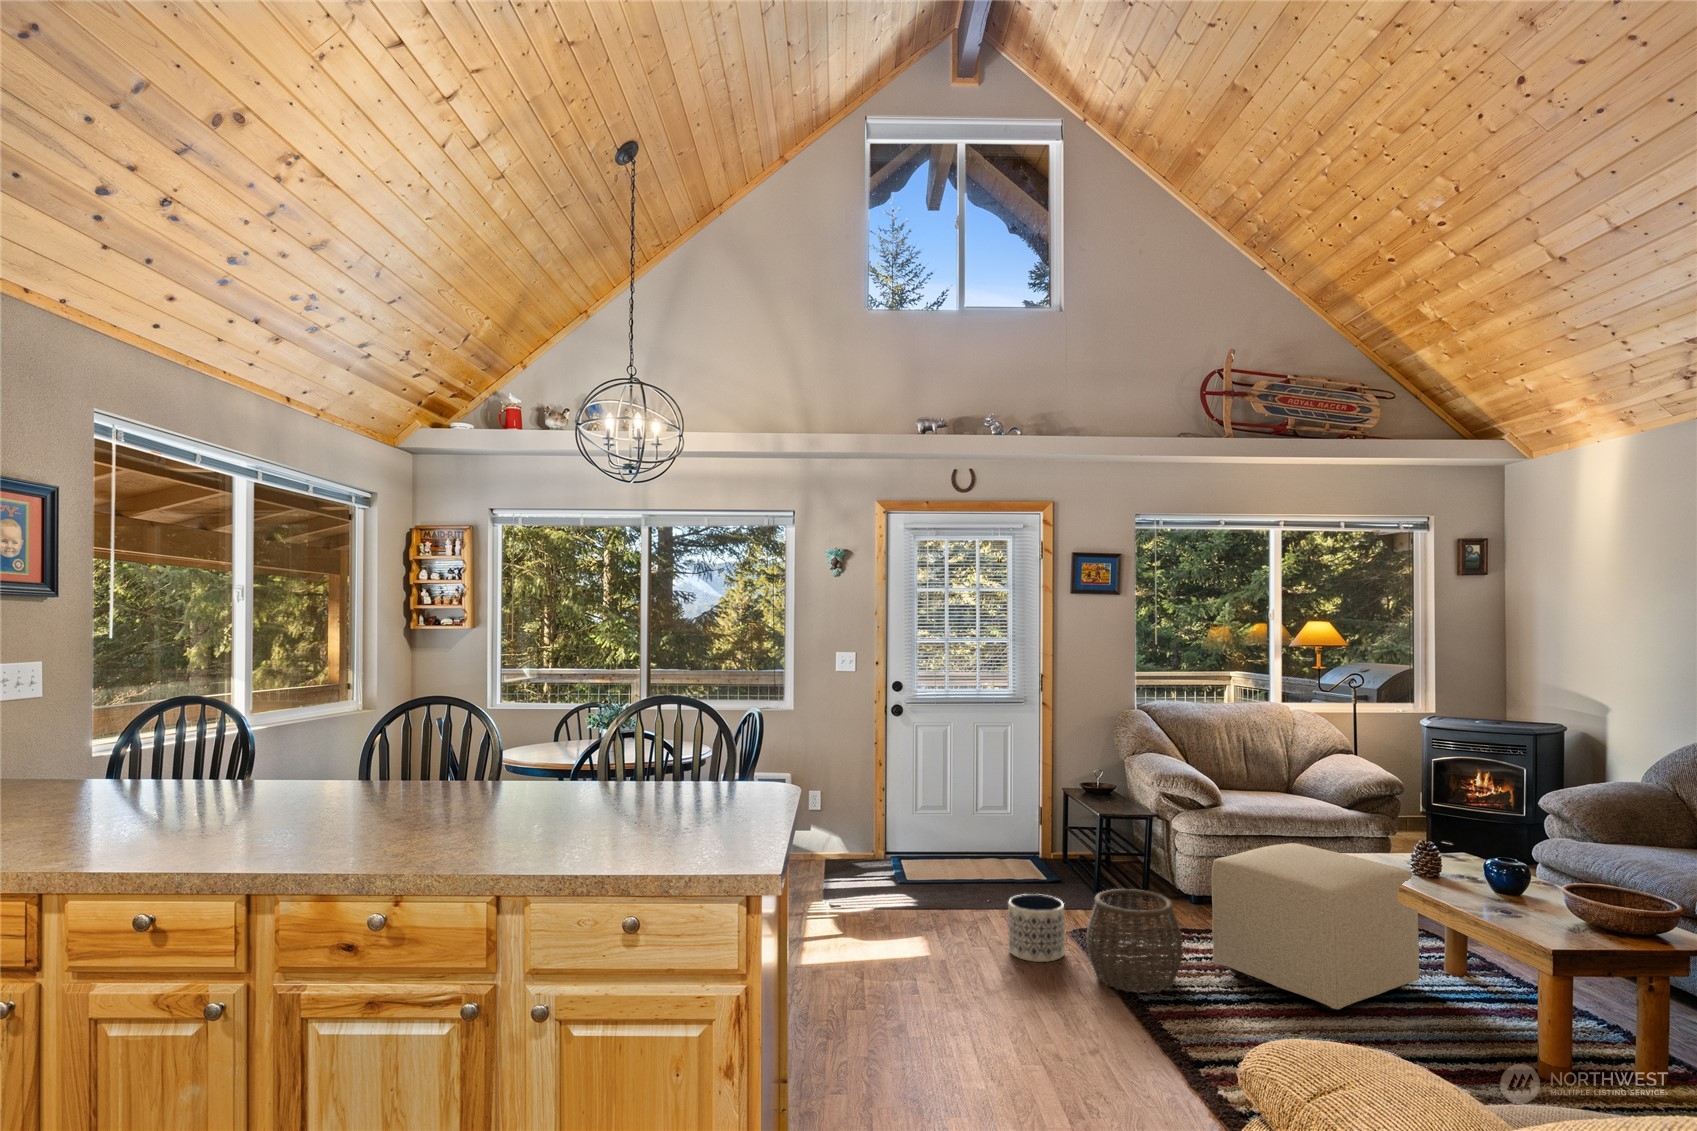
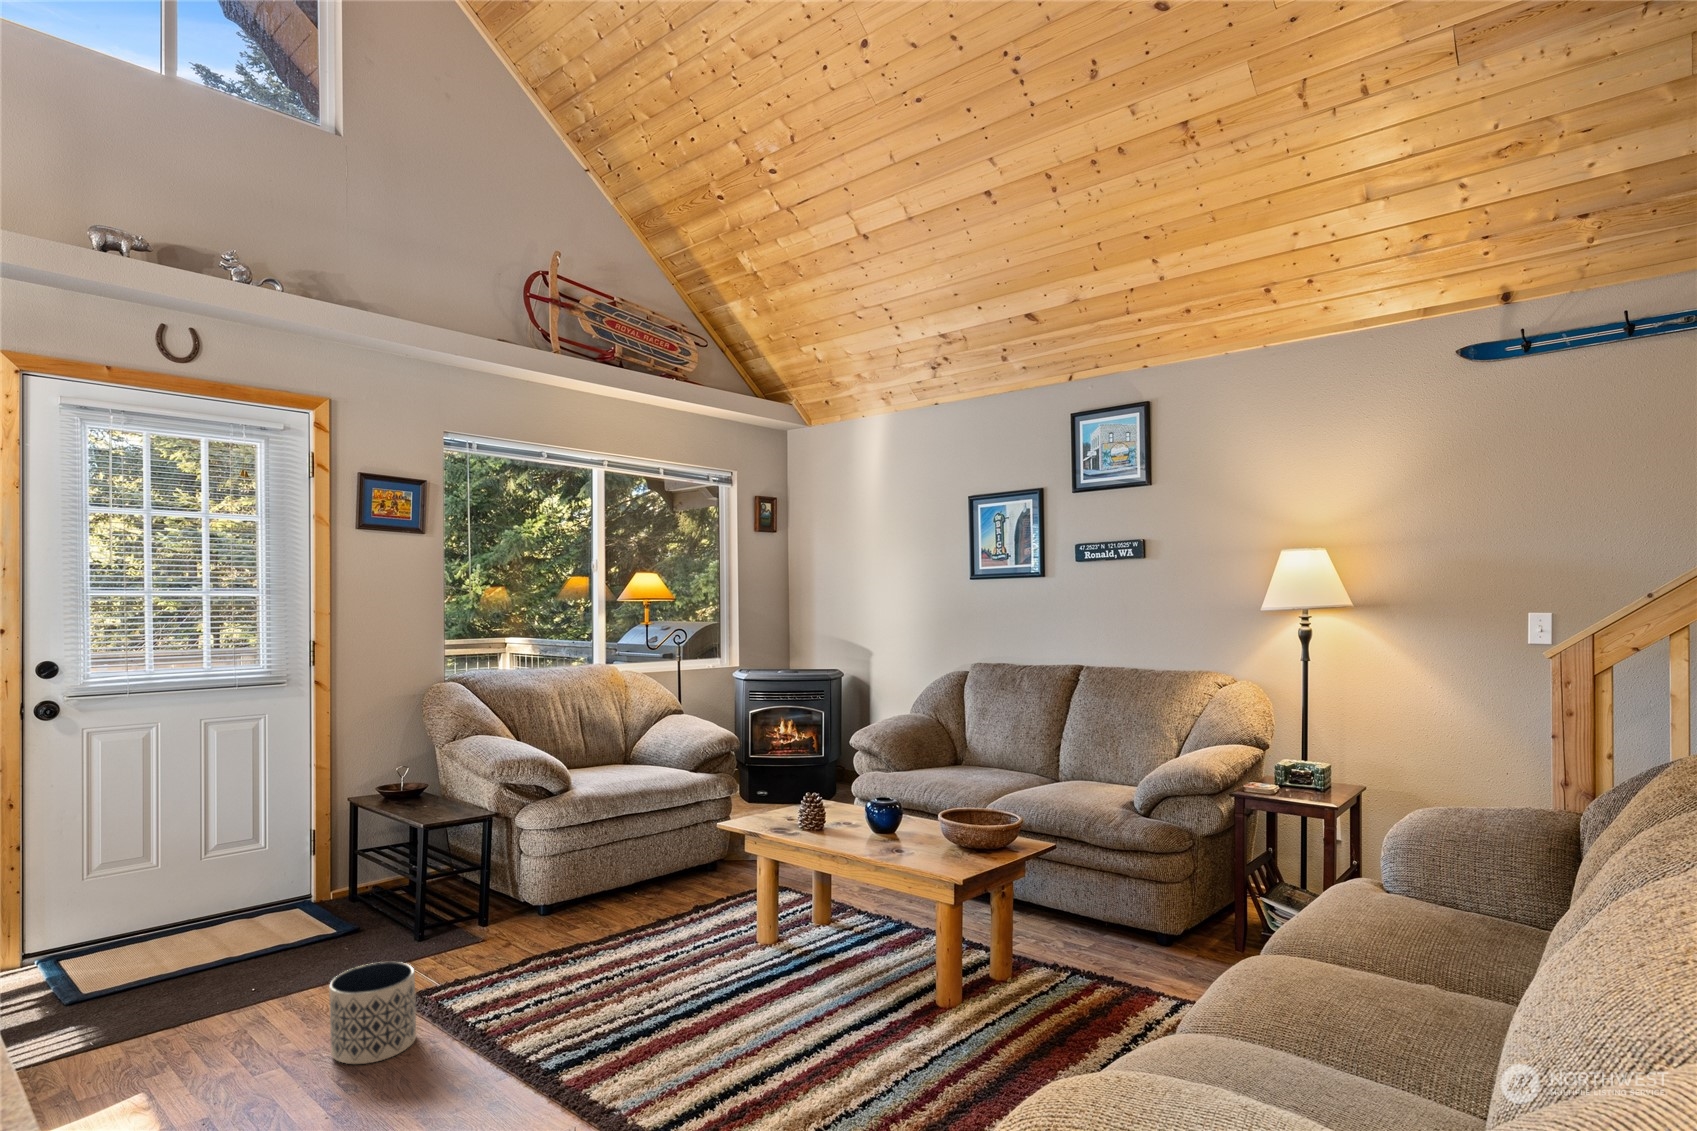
ottoman: present [1211,843,1419,1011] -> none [606,822,809,1004]
woven basket: present [1087,889,1183,994] -> none [458,922,586,1065]

